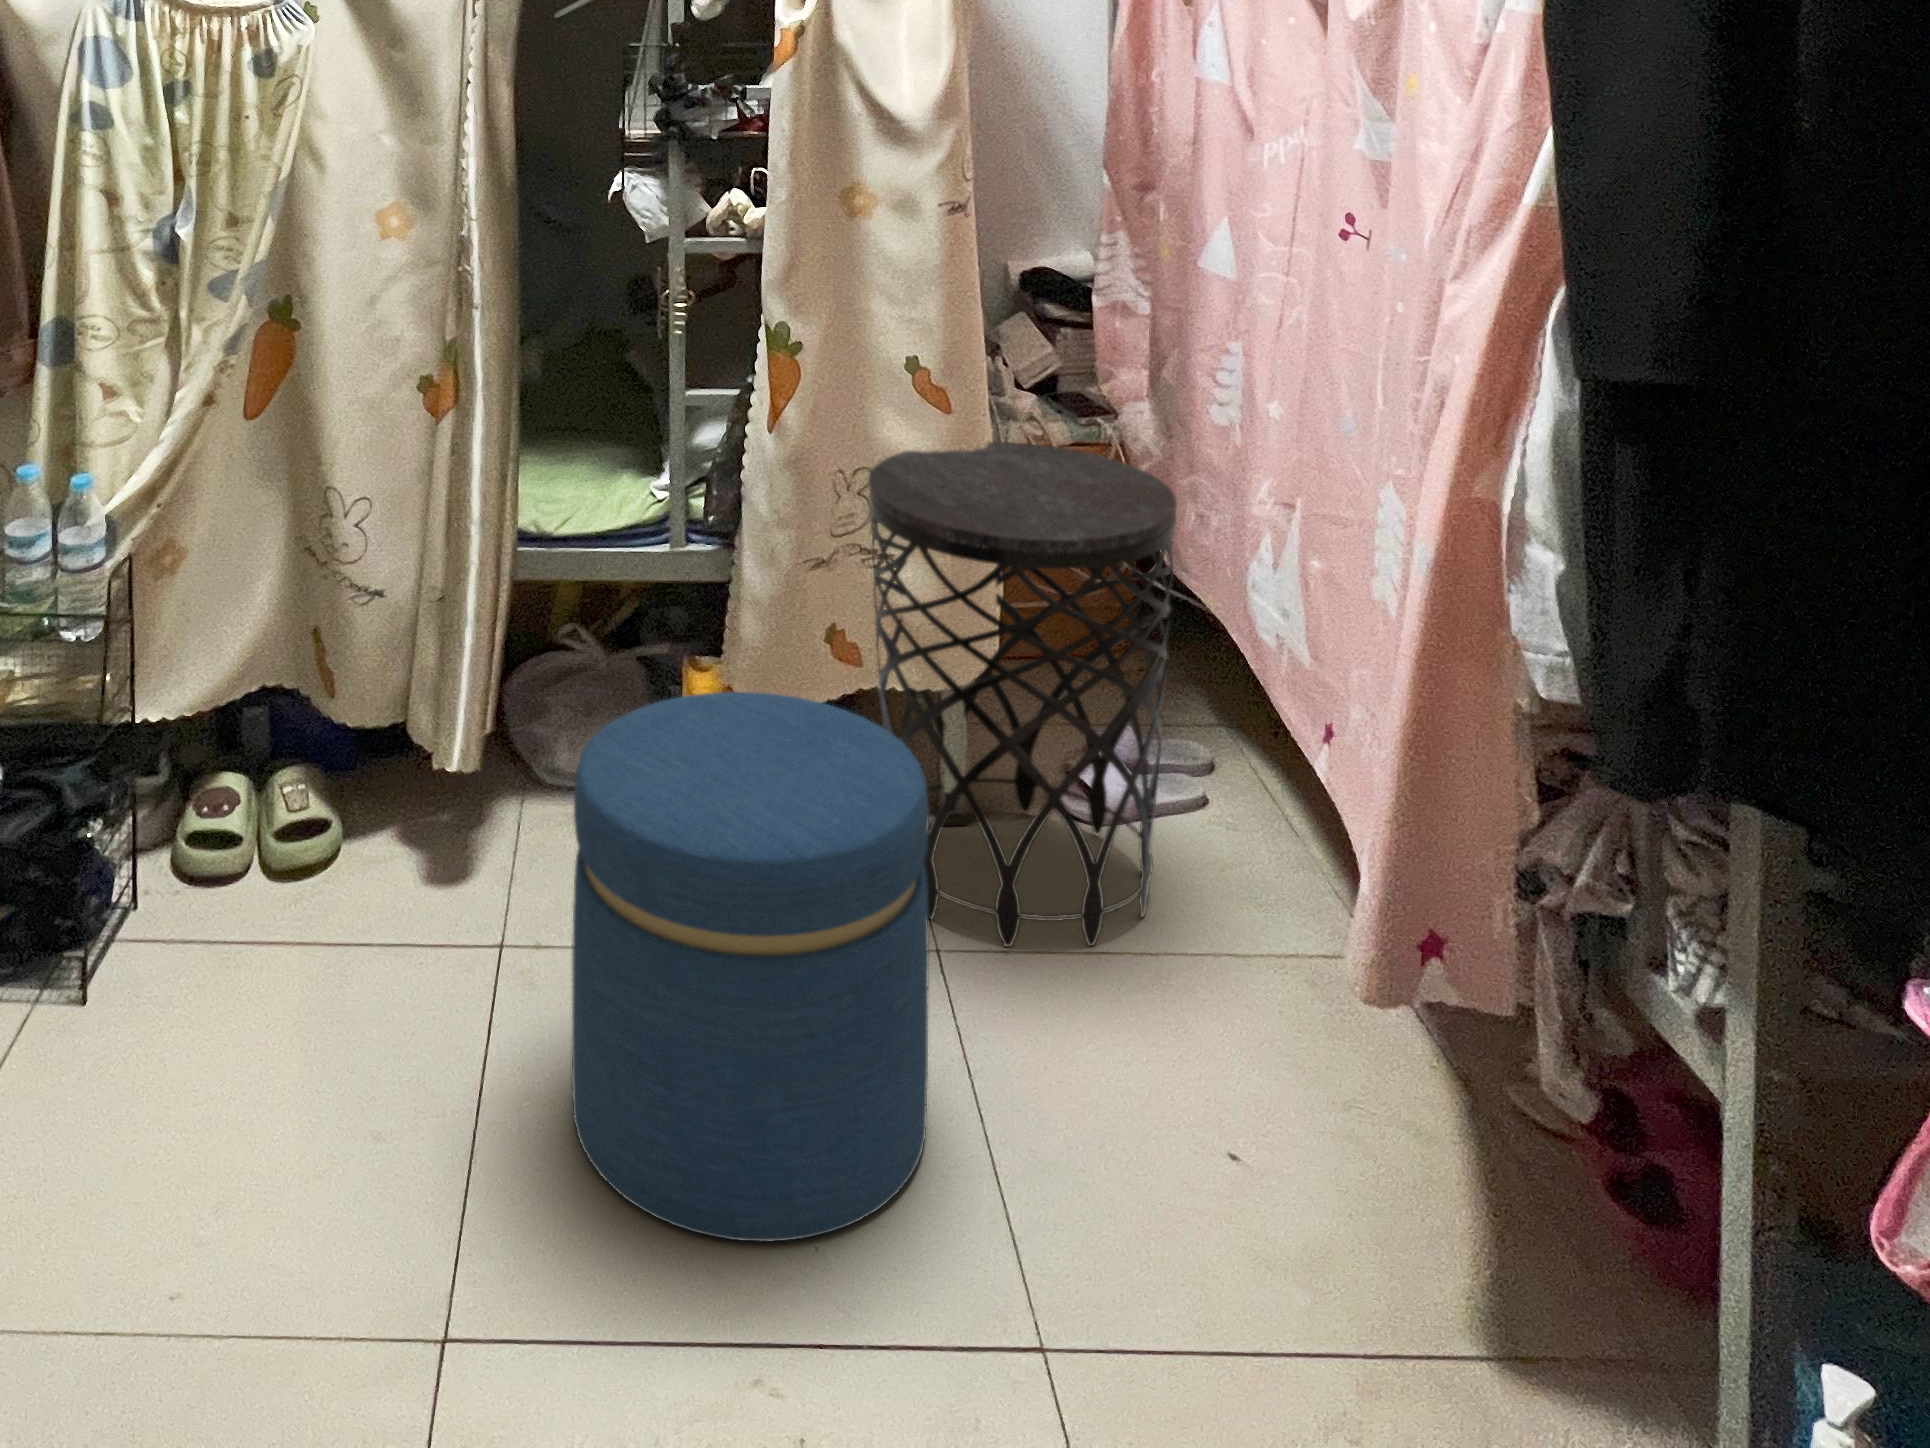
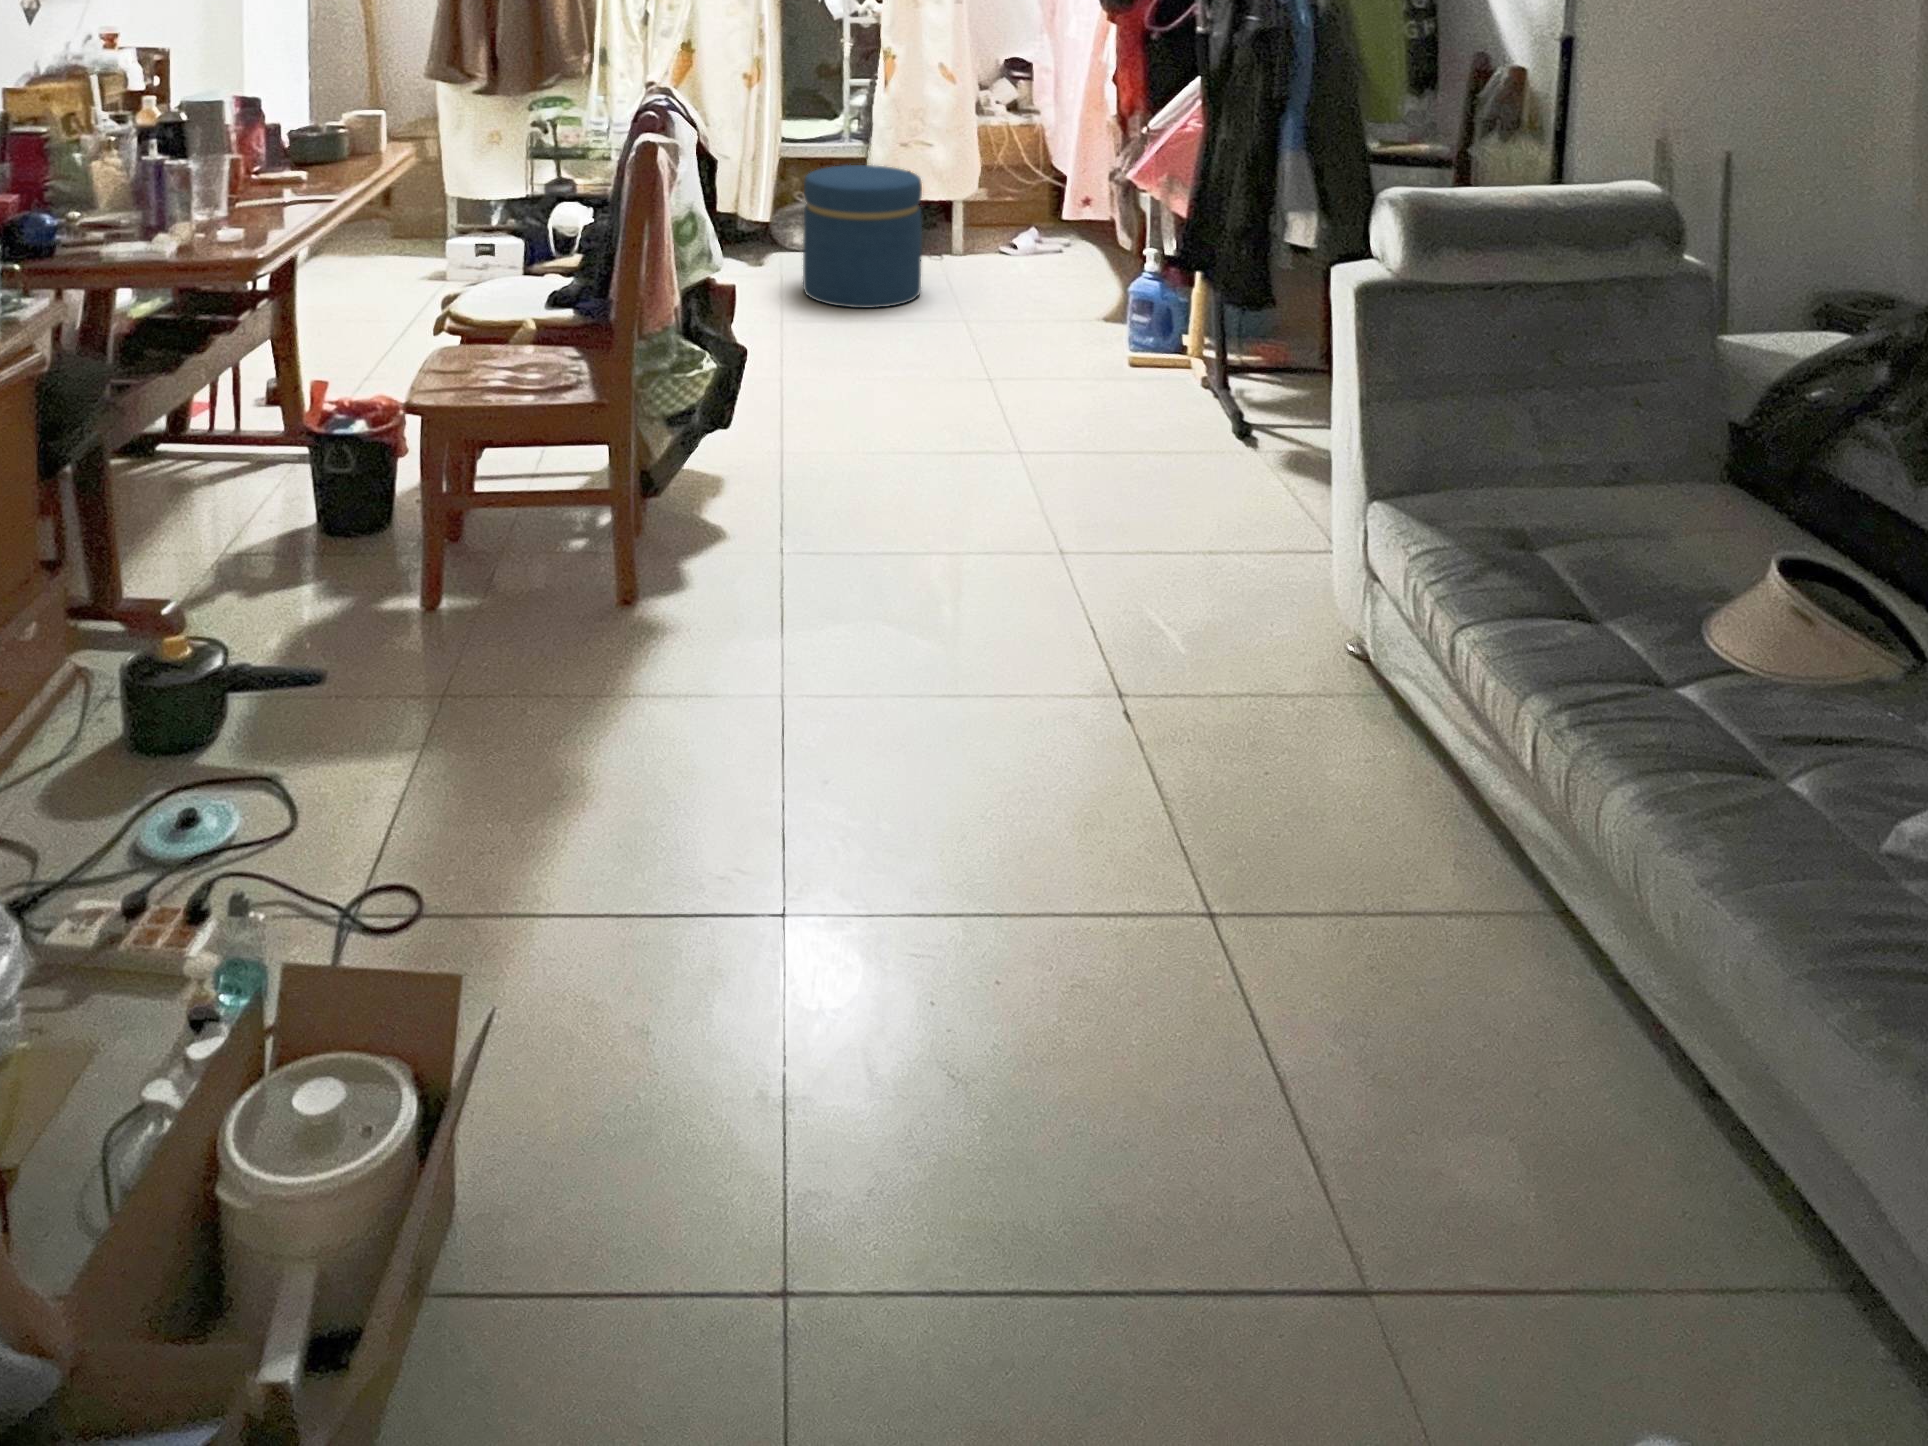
side table: present [869,442,1177,947] -> none [918,99,1034,269]

